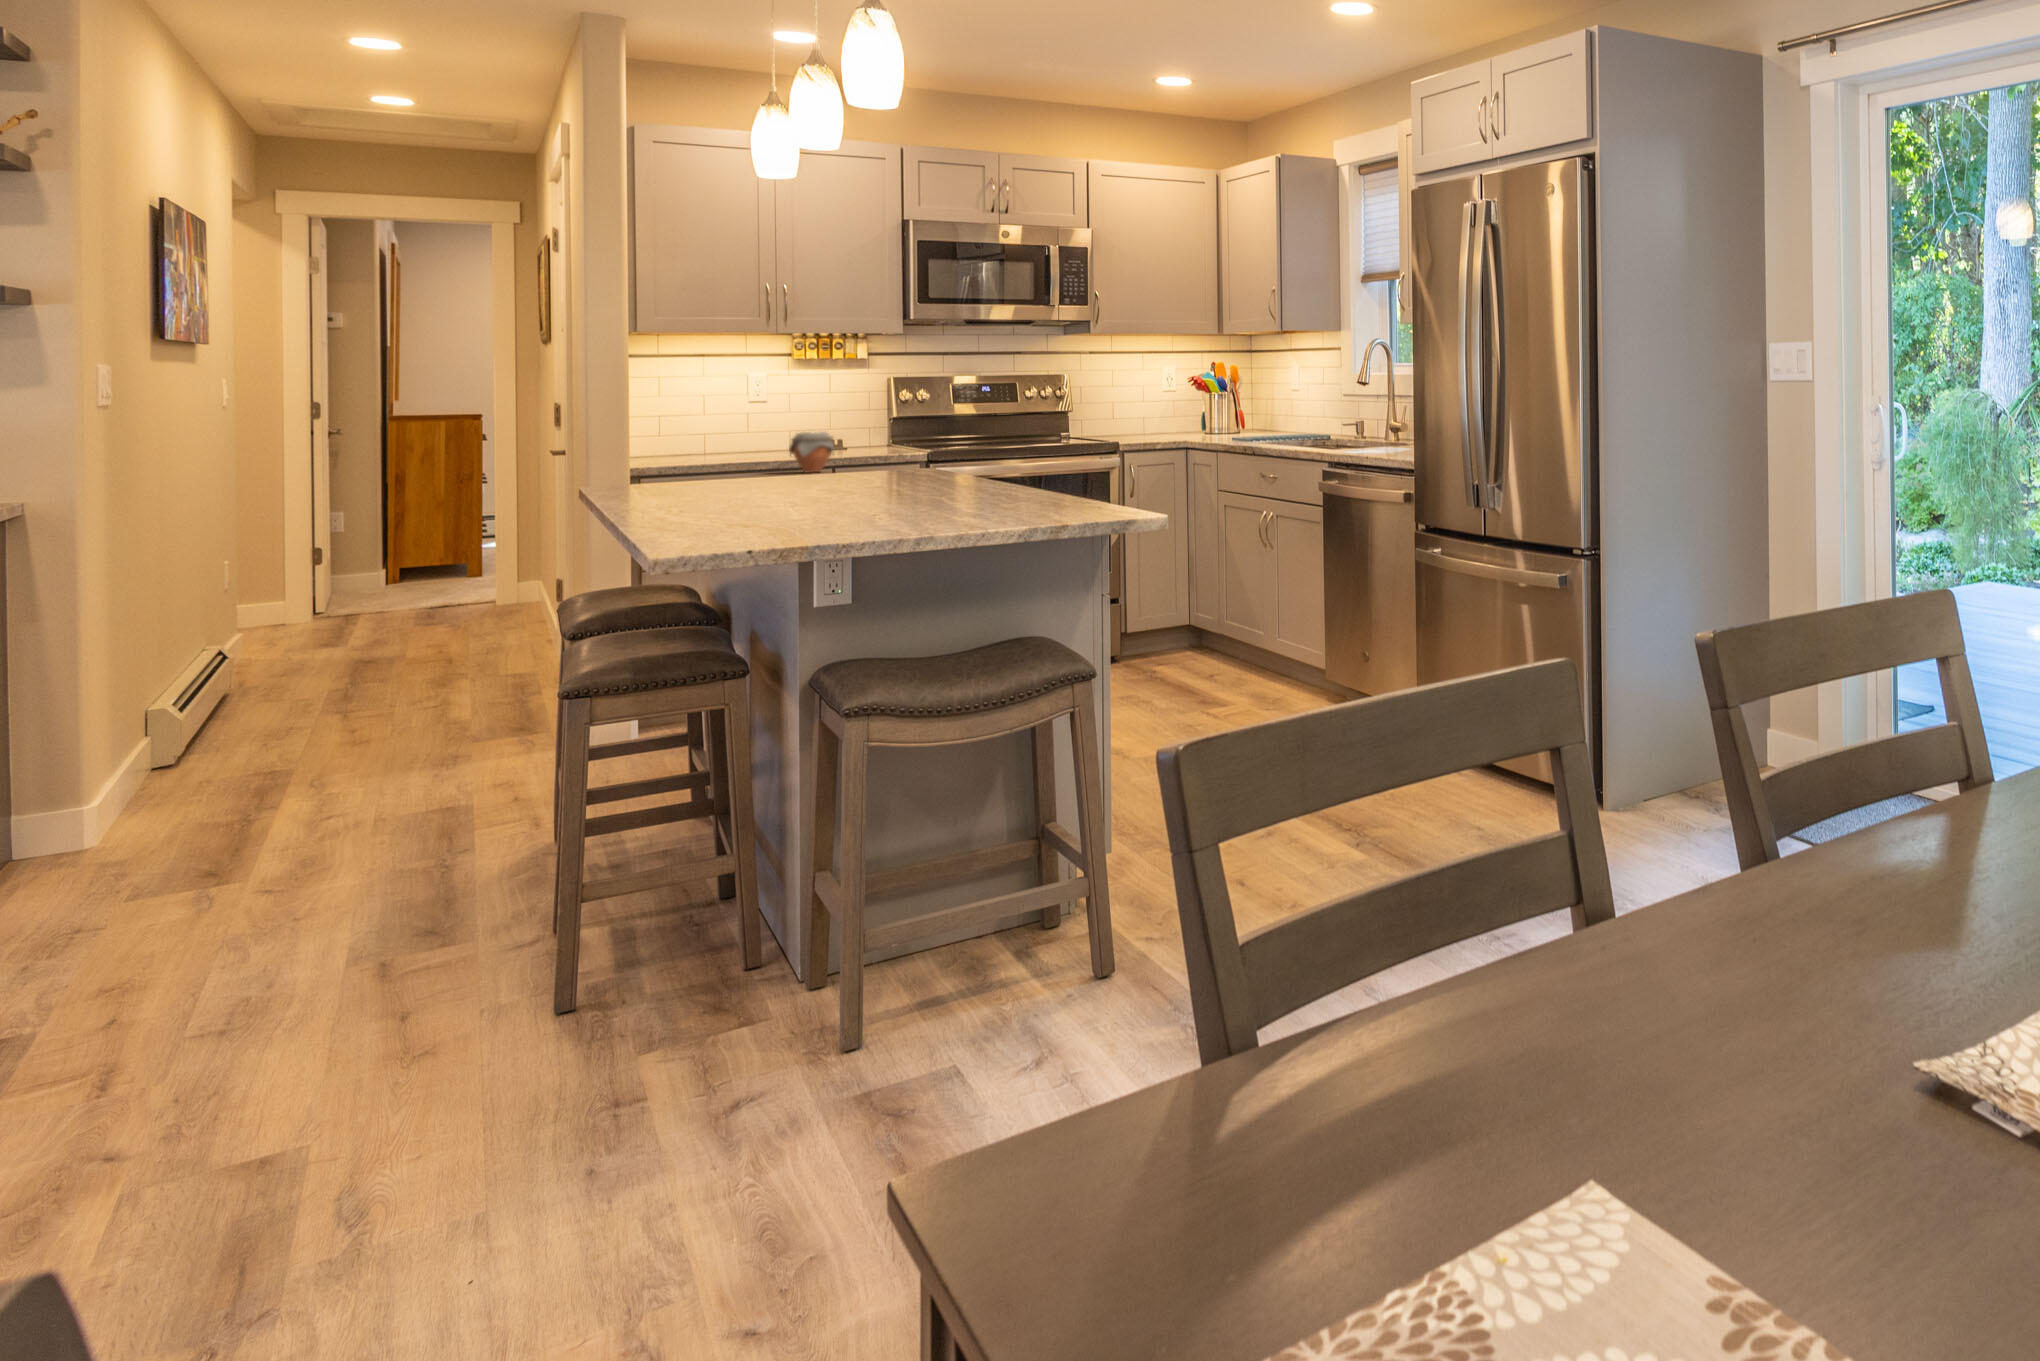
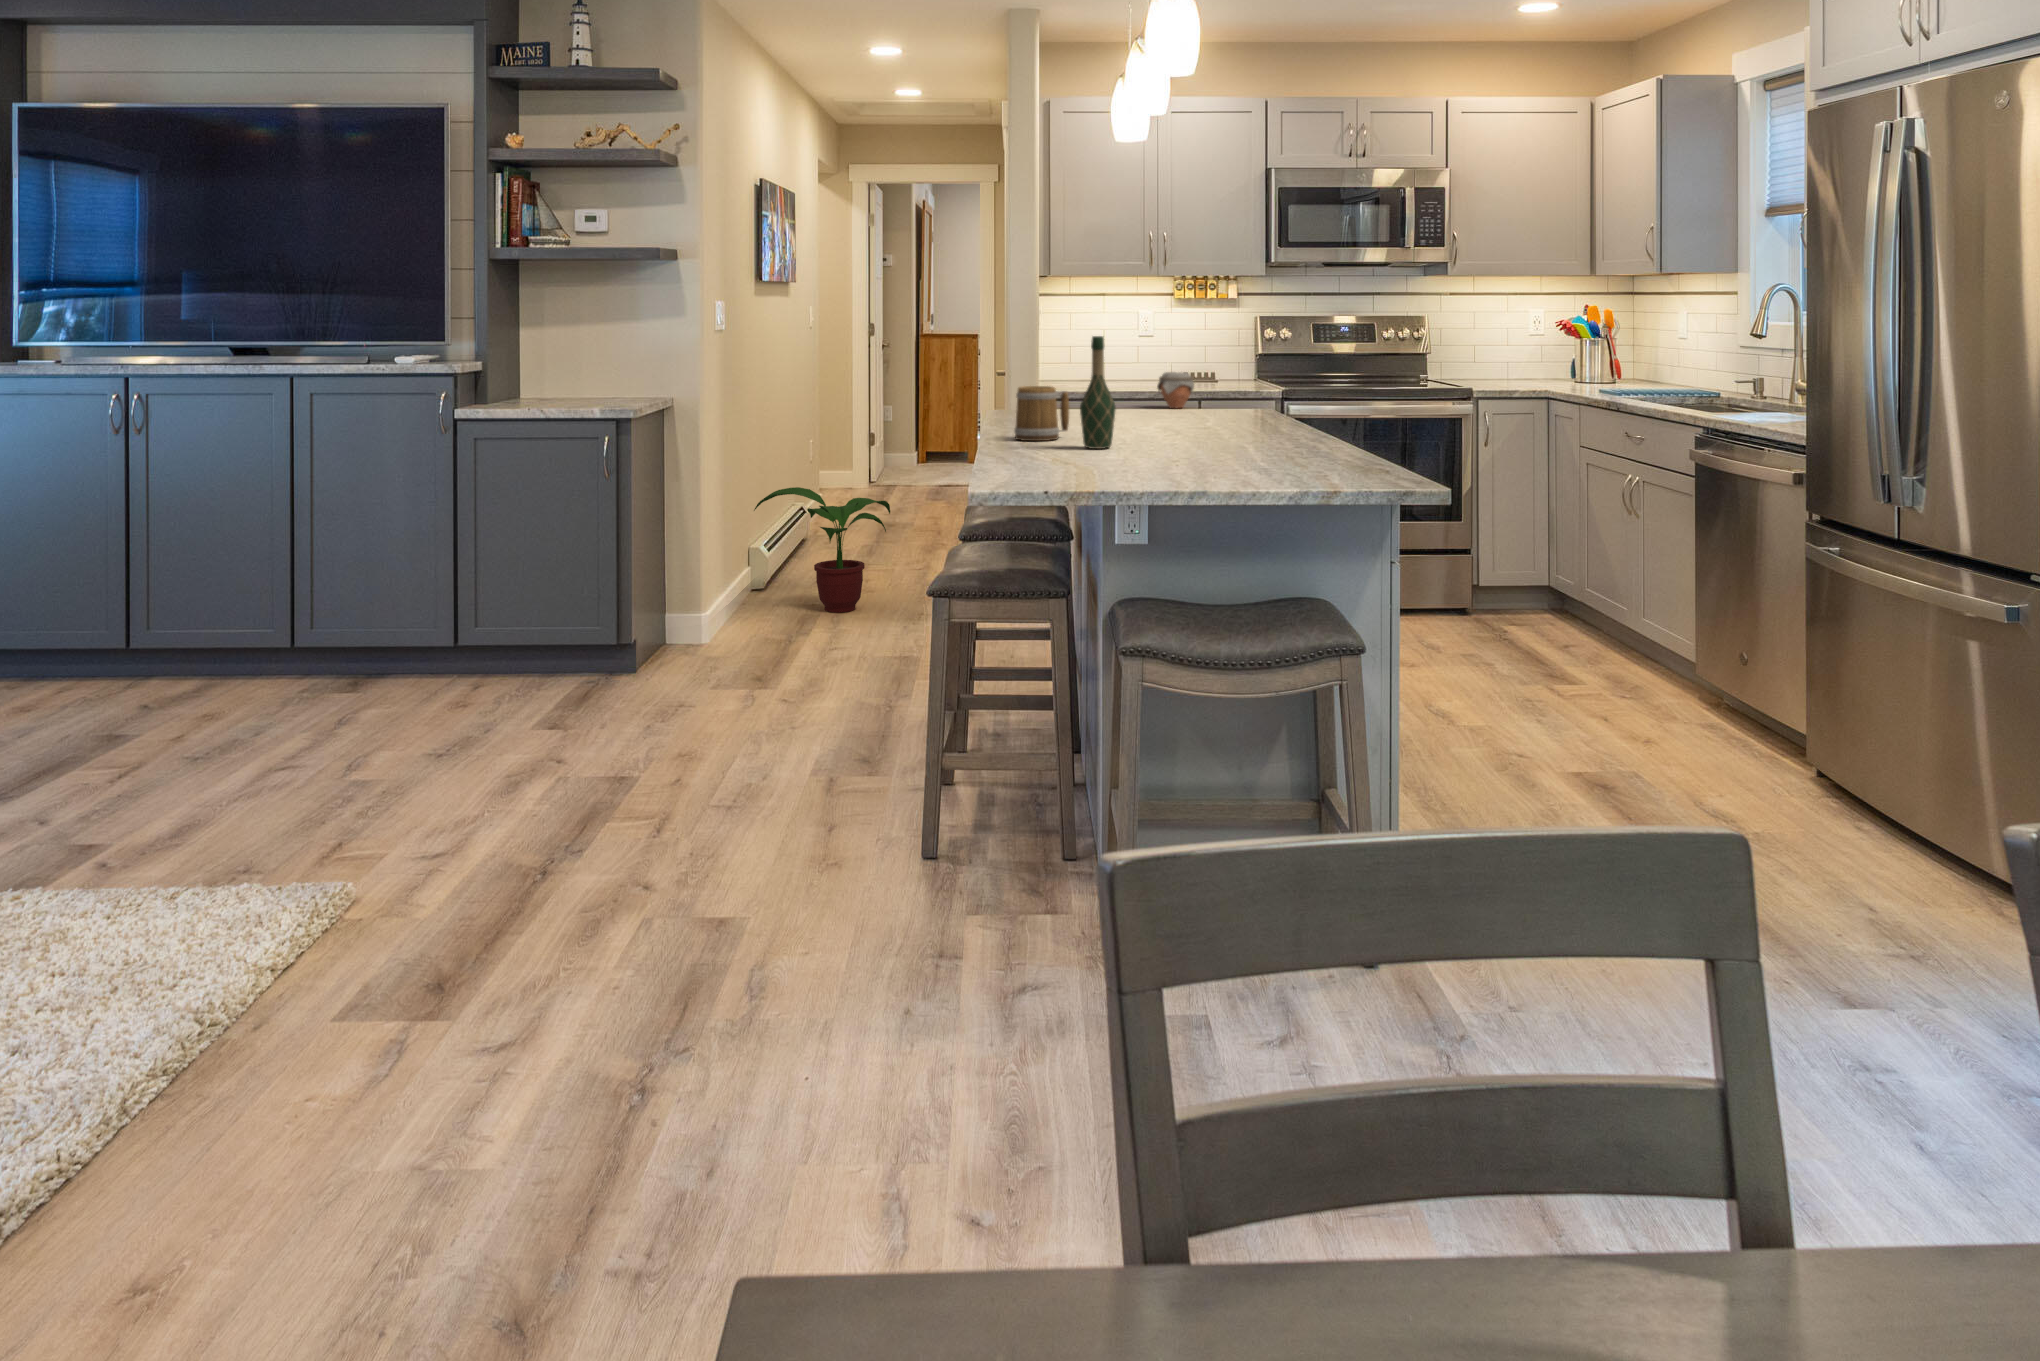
wine bottle: none [735,381,779,507] -> present [1080,336,1116,449]
mug: none [636,443,708,506] -> present [1014,386,1069,441]
potted plant: none [152,611,391,776] -> present [754,487,890,612]

